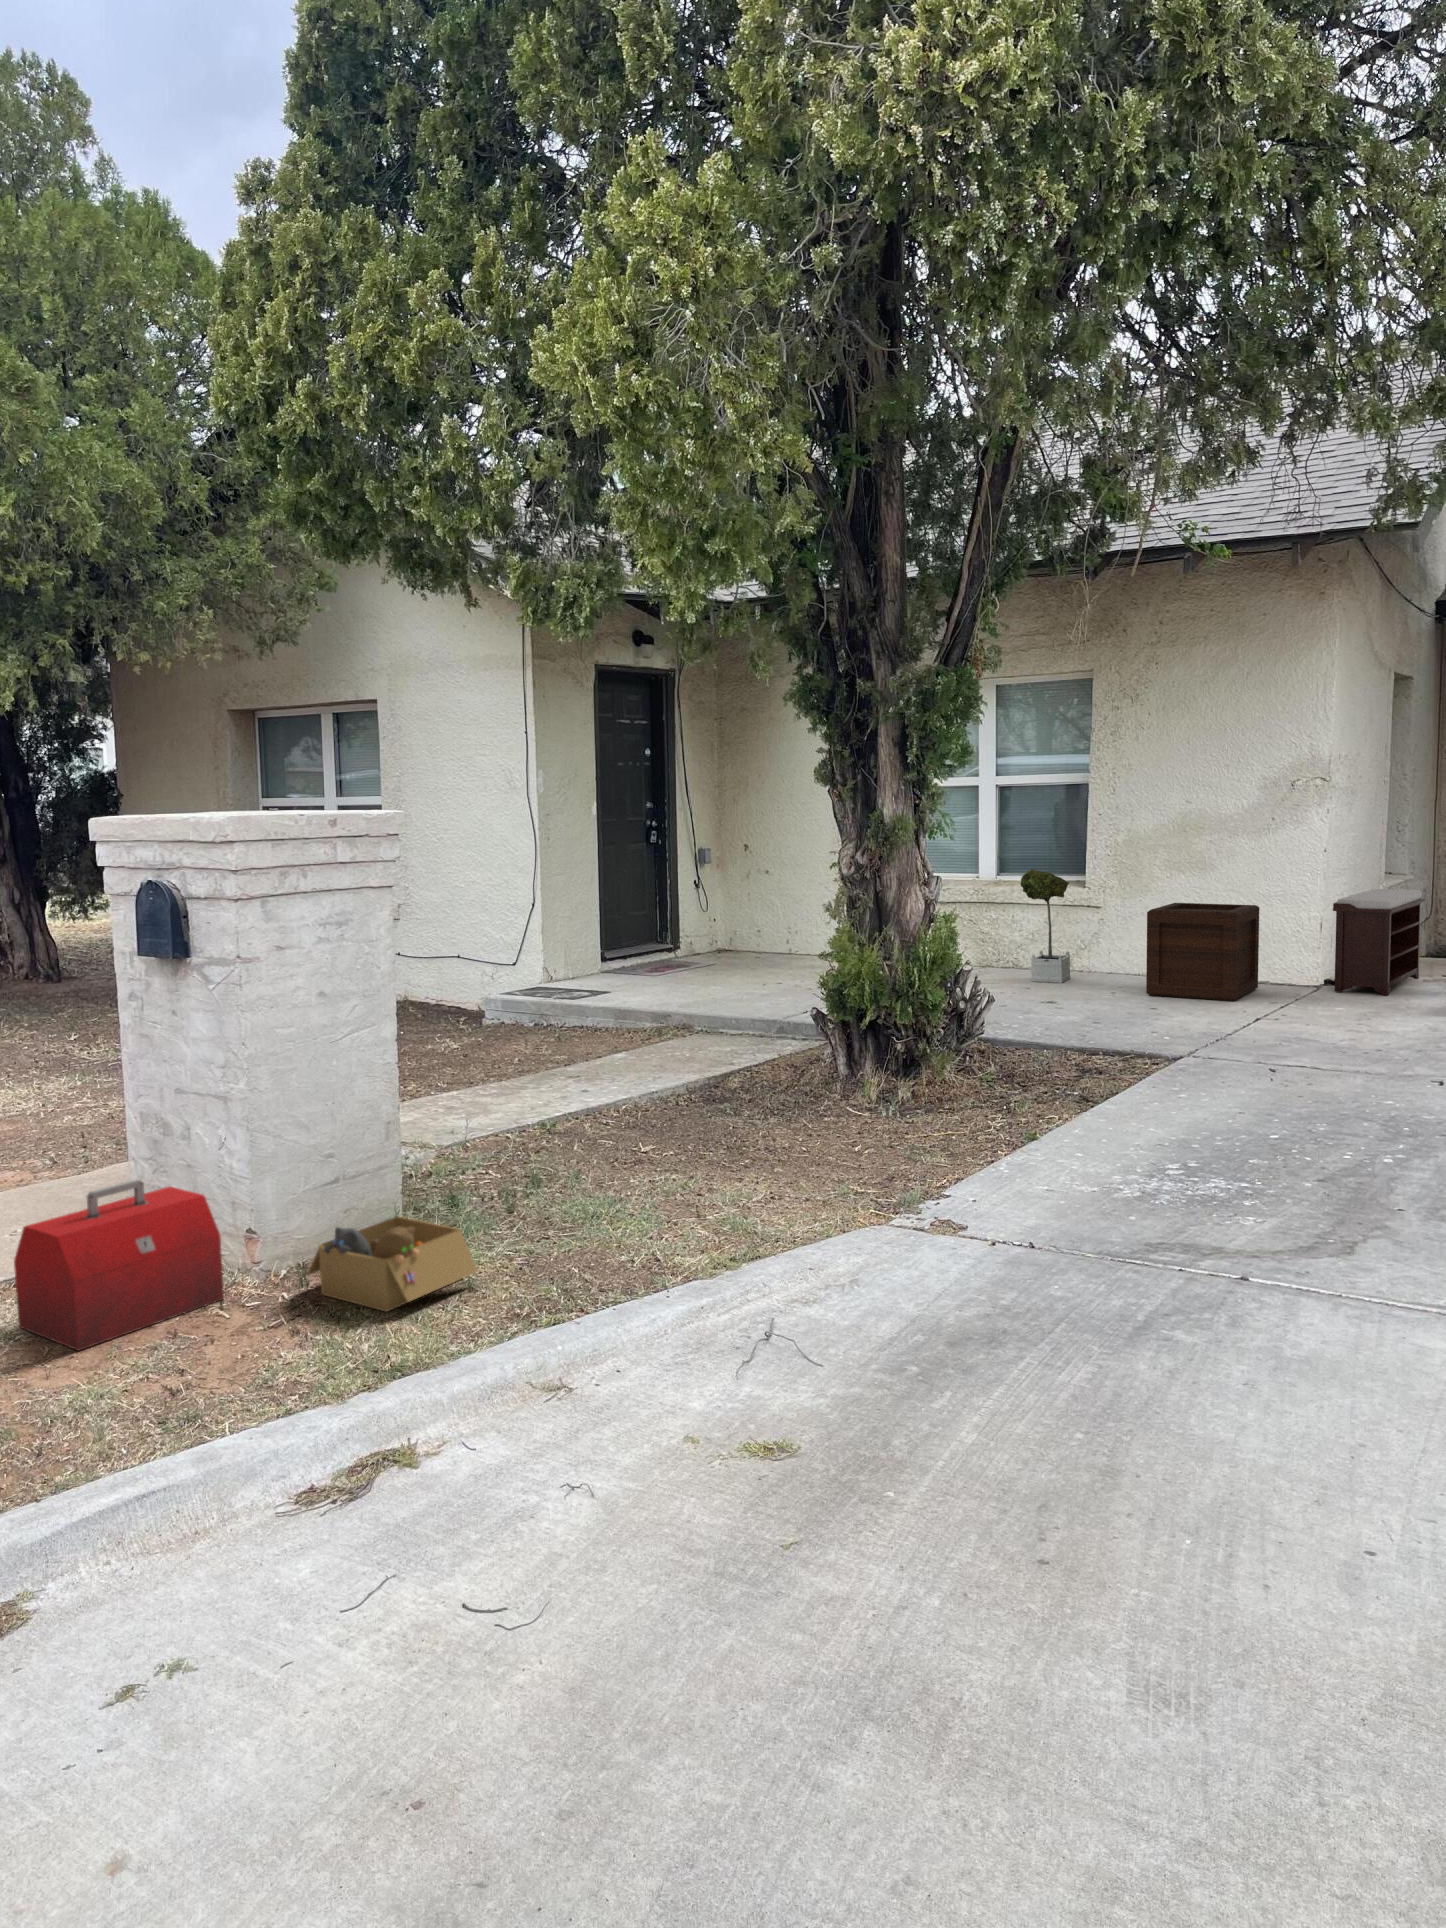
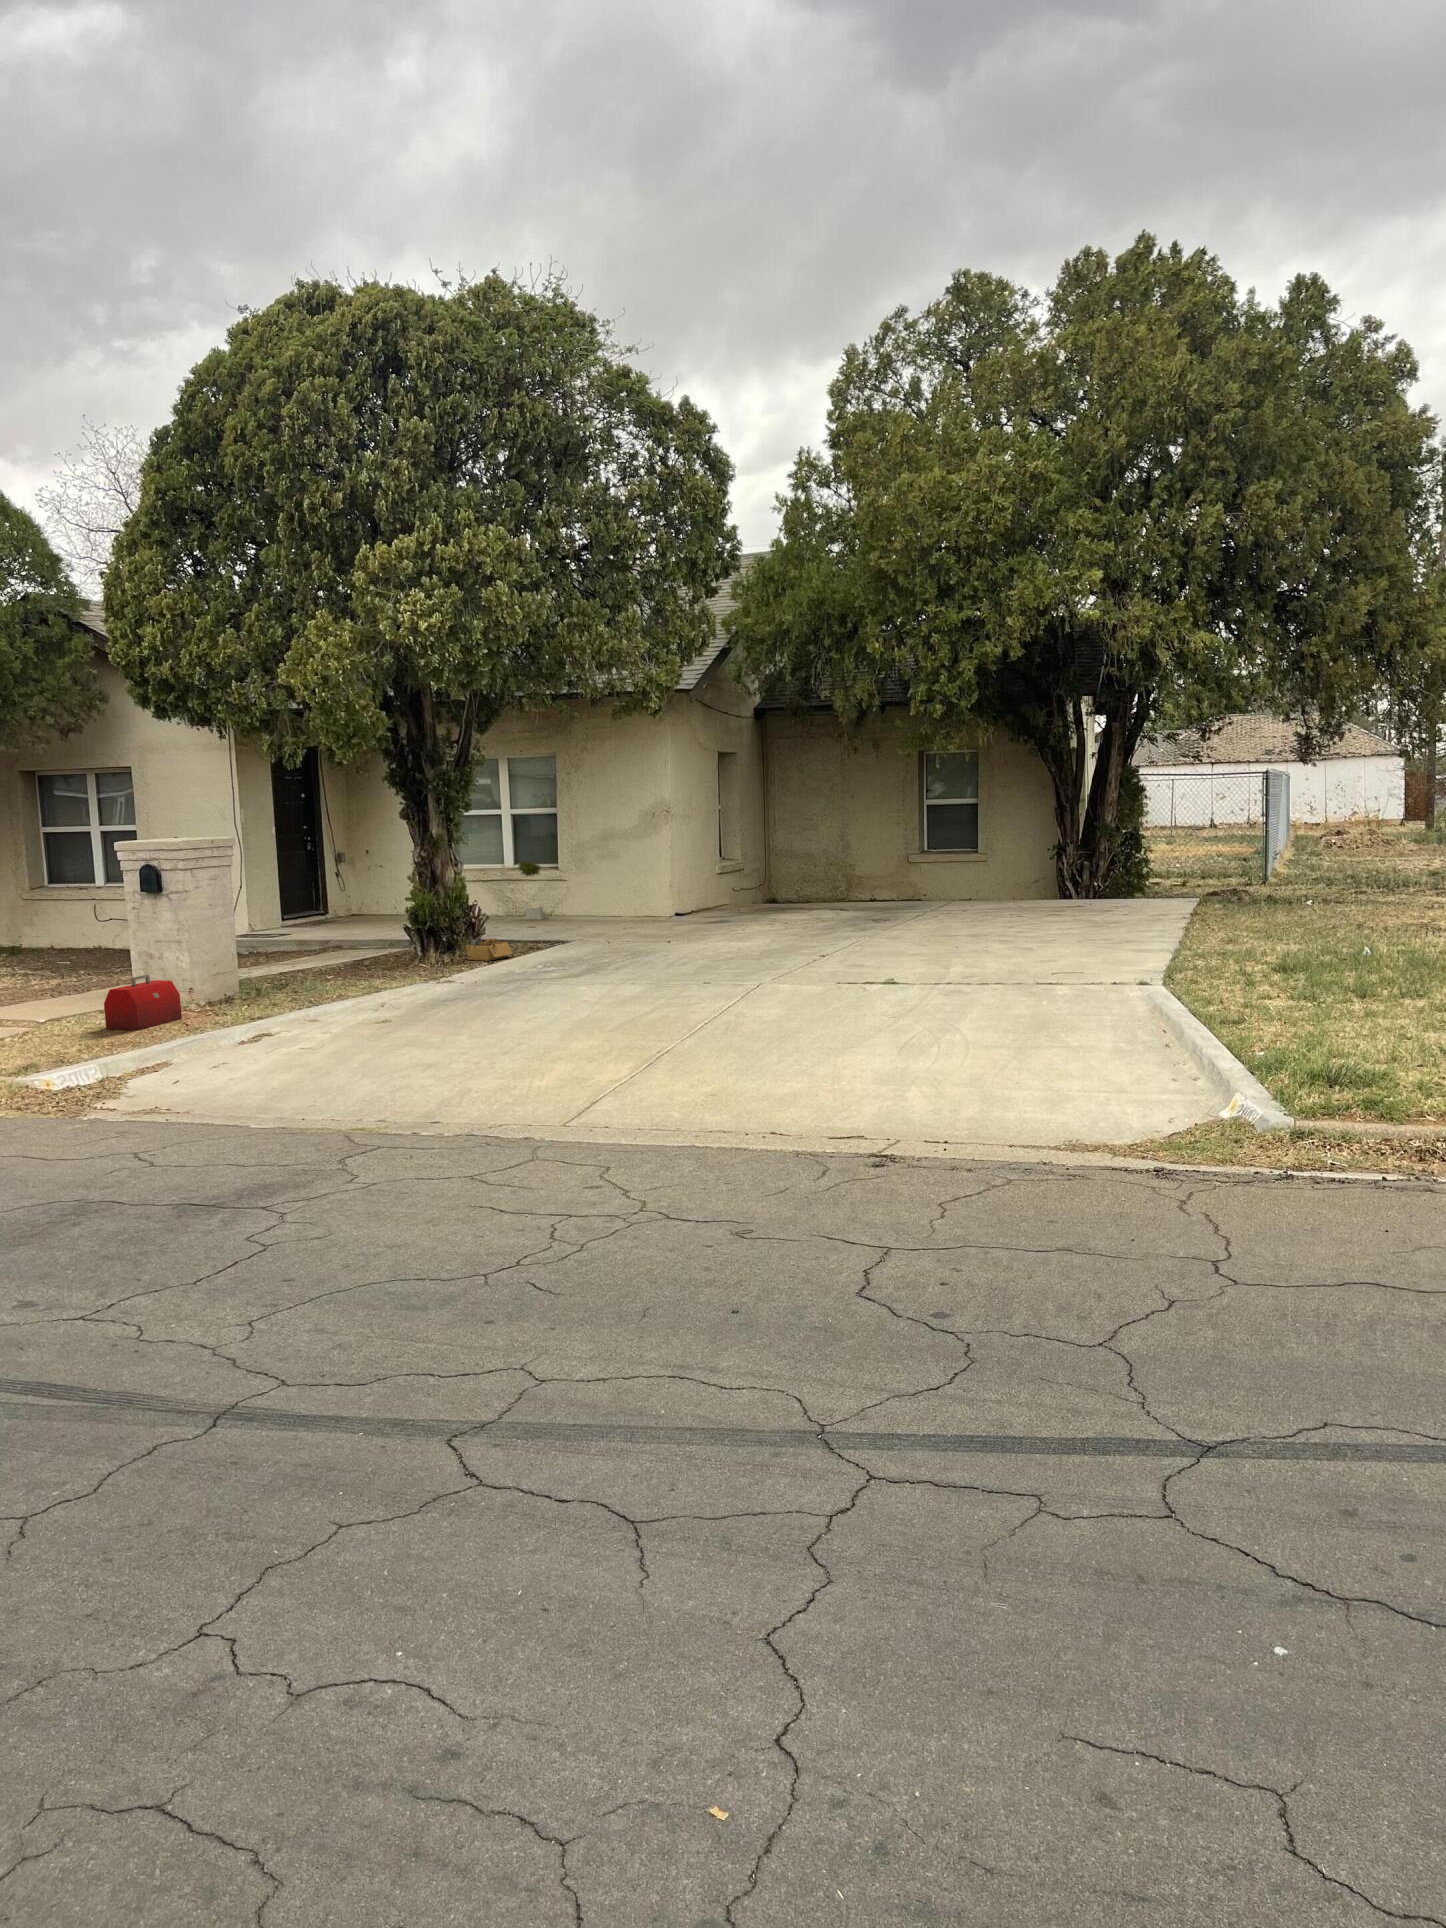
bench: present [1333,889,1425,995] -> none [667,867,716,917]
wooden crate: present [1146,903,1259,1001] -> none [578,876,636,923]
cardboard box: present [307,1216,478,1311] -> present [464,938,512,961]

